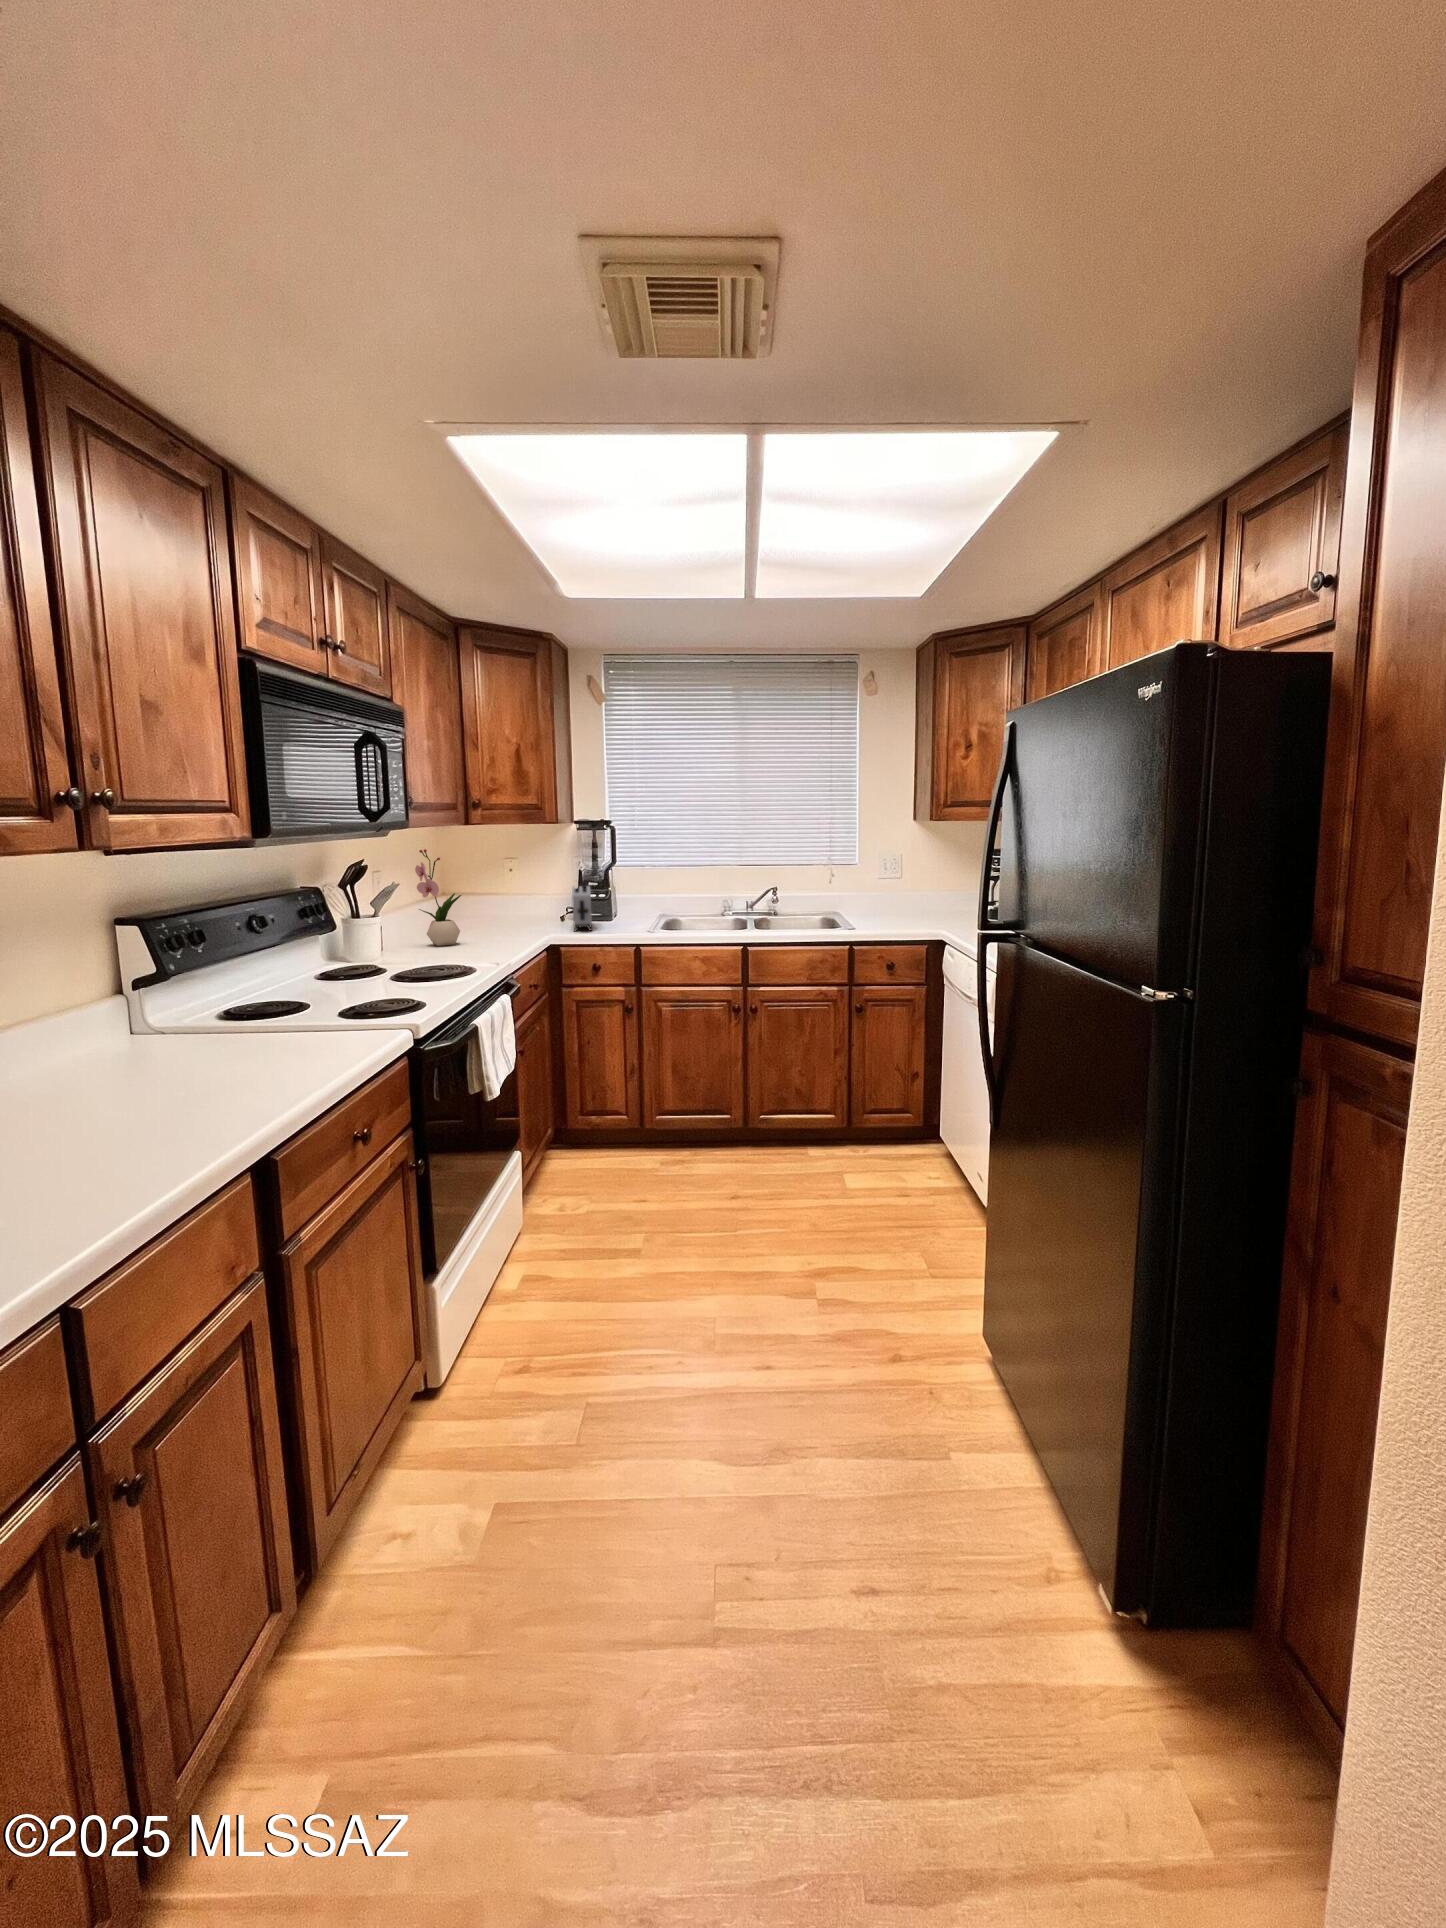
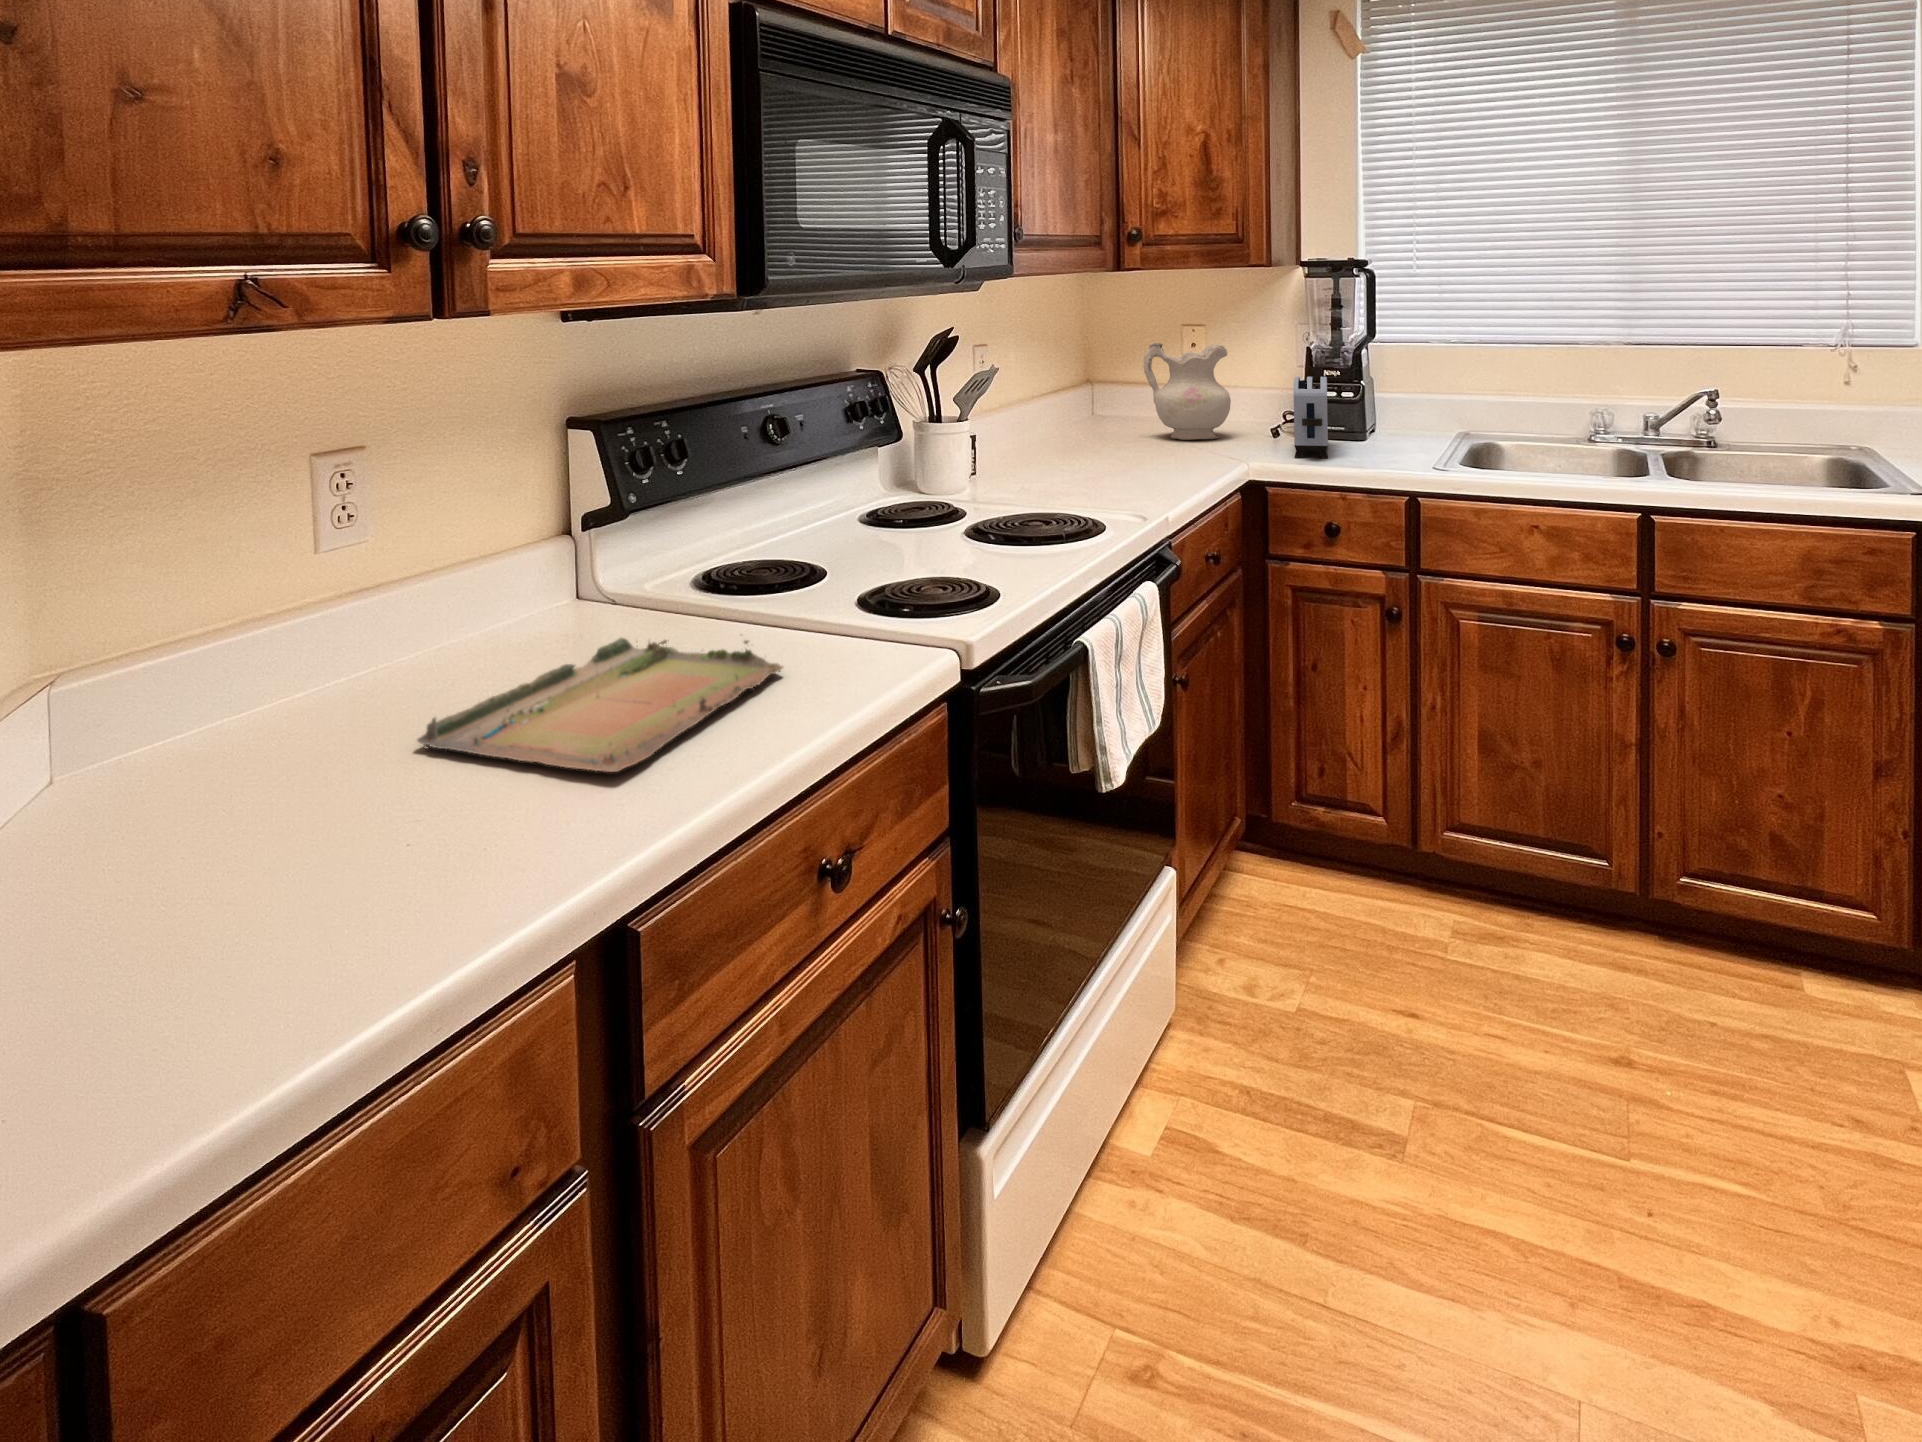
flower arrangement: present [415,849,461,946] -> none [1036,312,1105,471]
ceramic pitcher: none [480,868,534,926] -> present [1143,343,1231,440]
tray: none [90,1031,313,1104] -> present [417,638,783,772]

